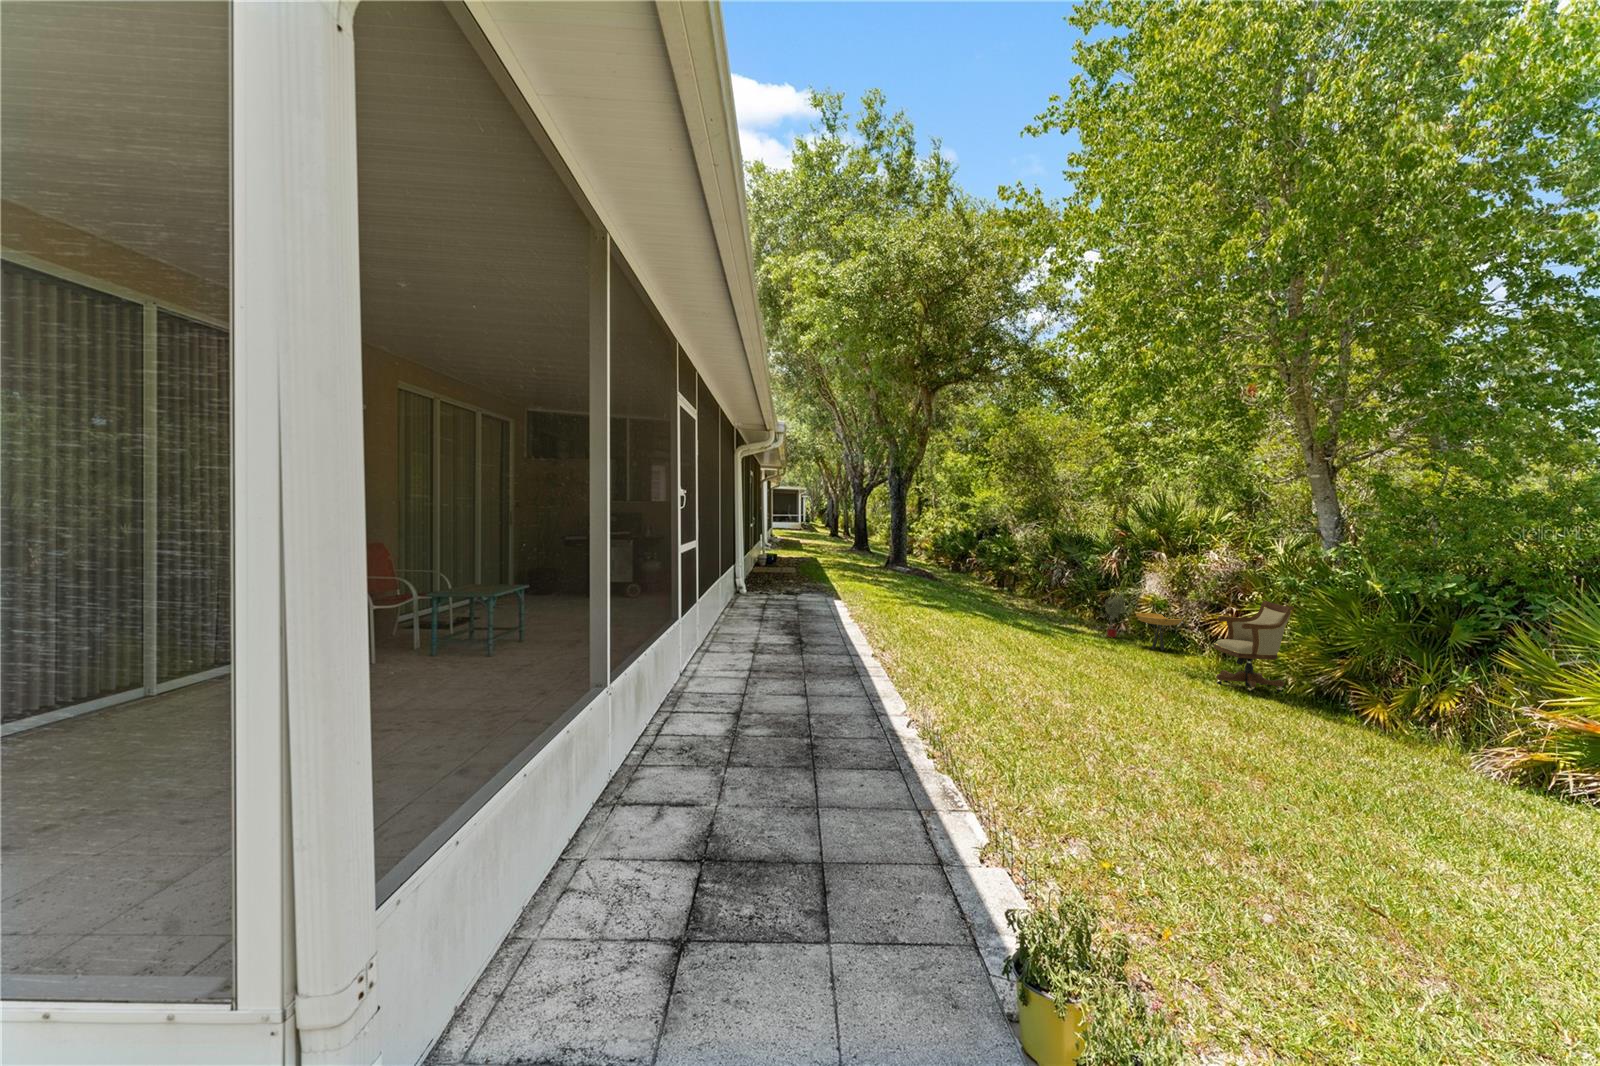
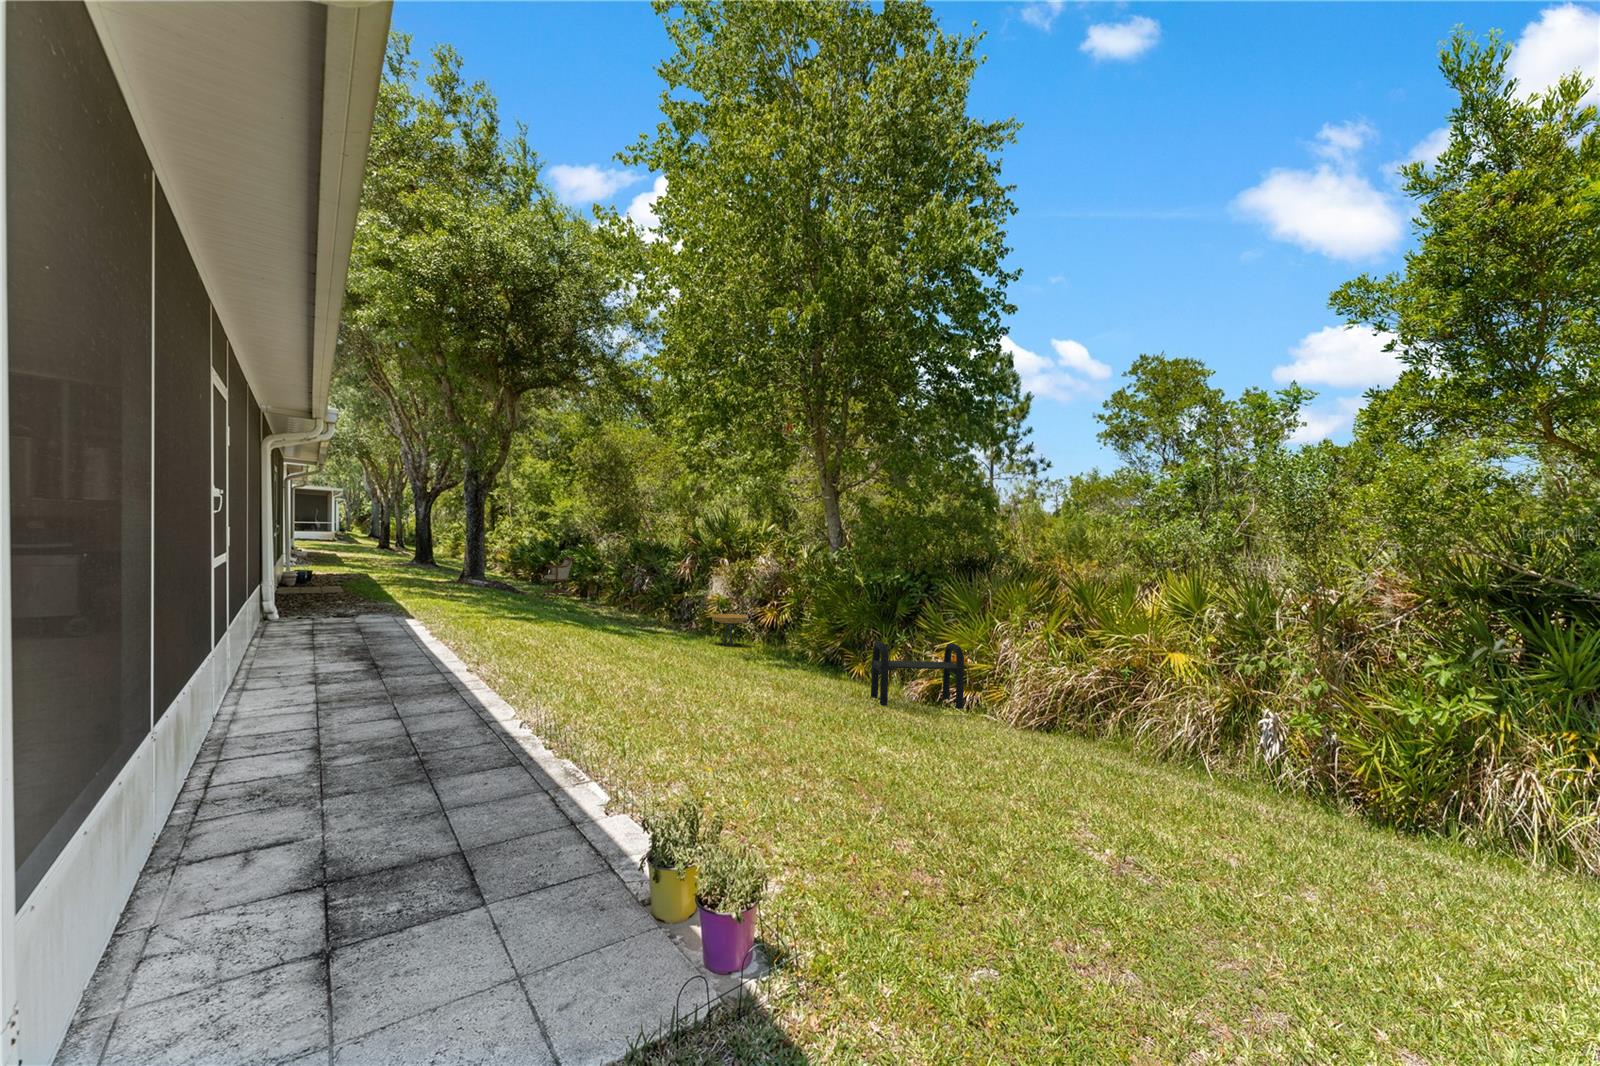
potted tree: present [1106,592,1130,638] -> none [683,594,707,638]
chair: present [1214,601,1294,692] -> present [543,557,573,596]
bench: none [1370,669,1552,785] -> present [871,641,964,709]

